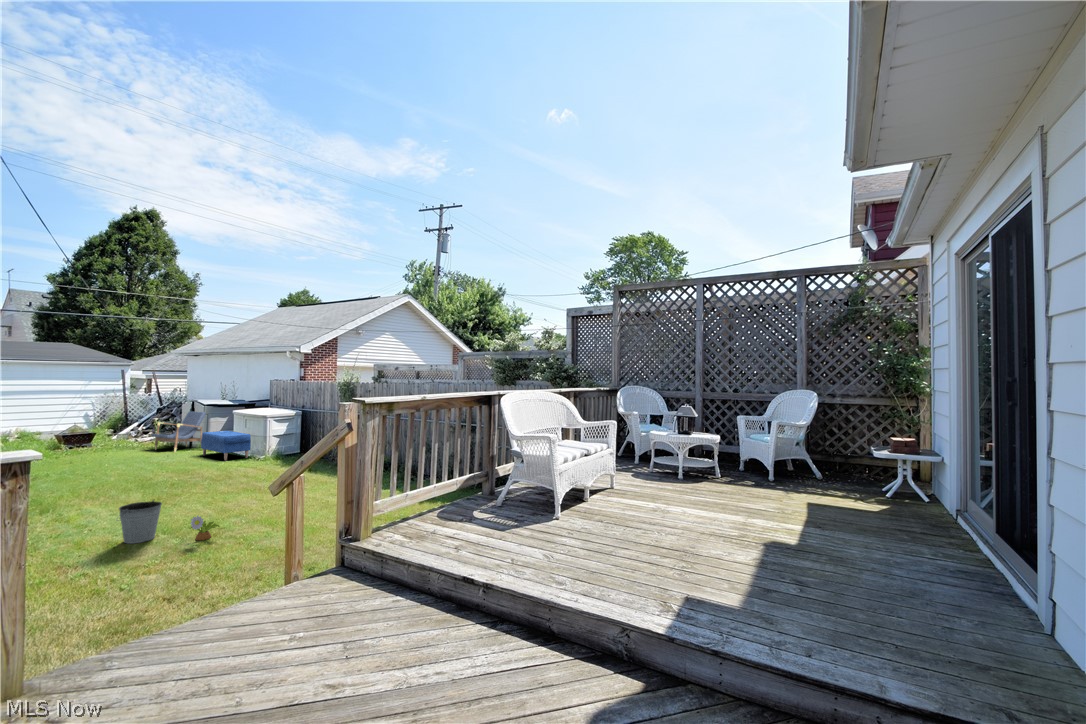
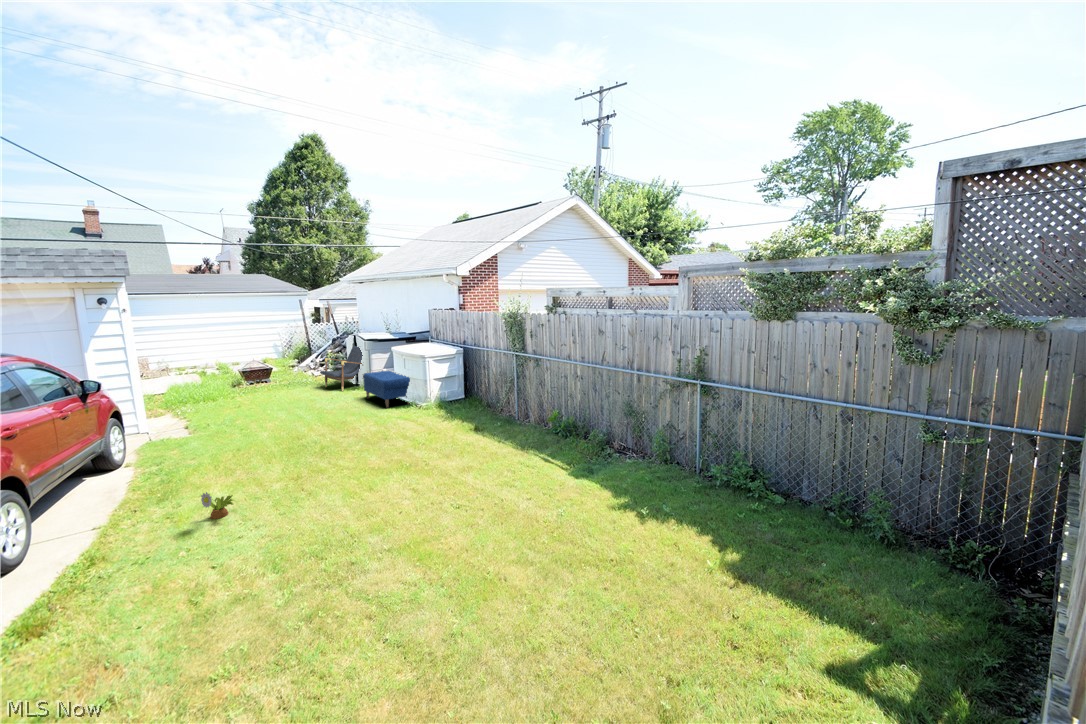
bucket: present [116,500,162,544] -> none [211,524,274,599]
decorative plant: present [190,515,220,540] -> present [201,492,233,519]

